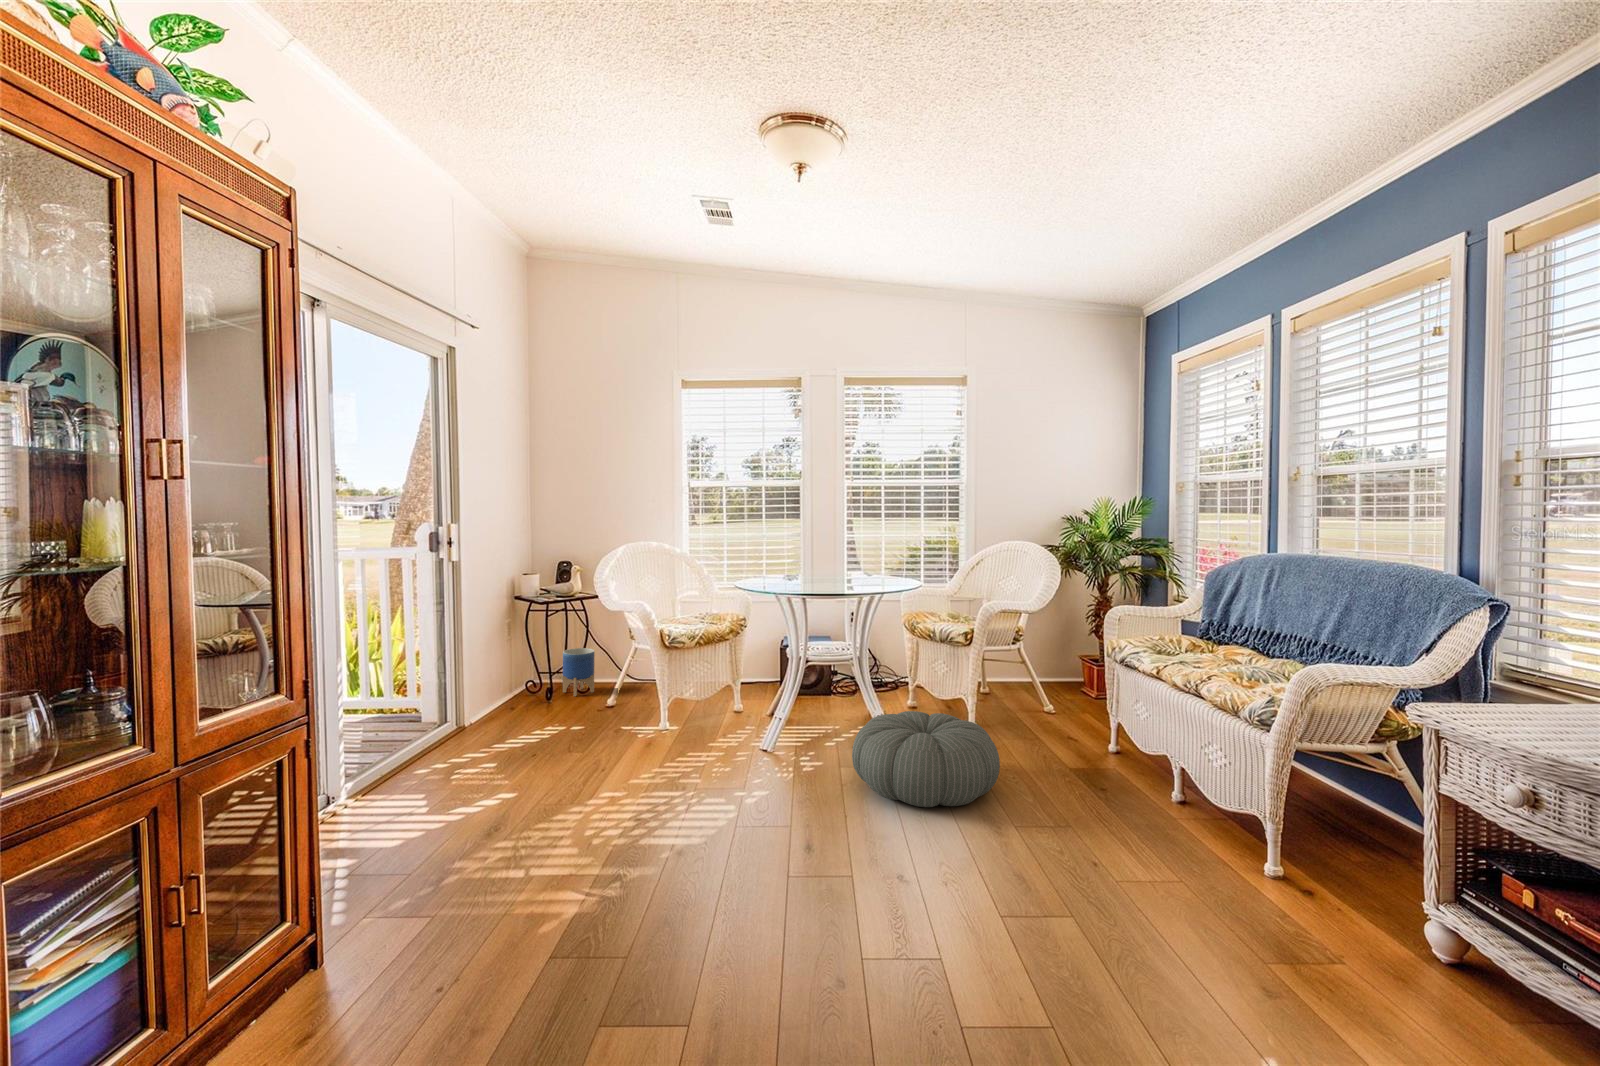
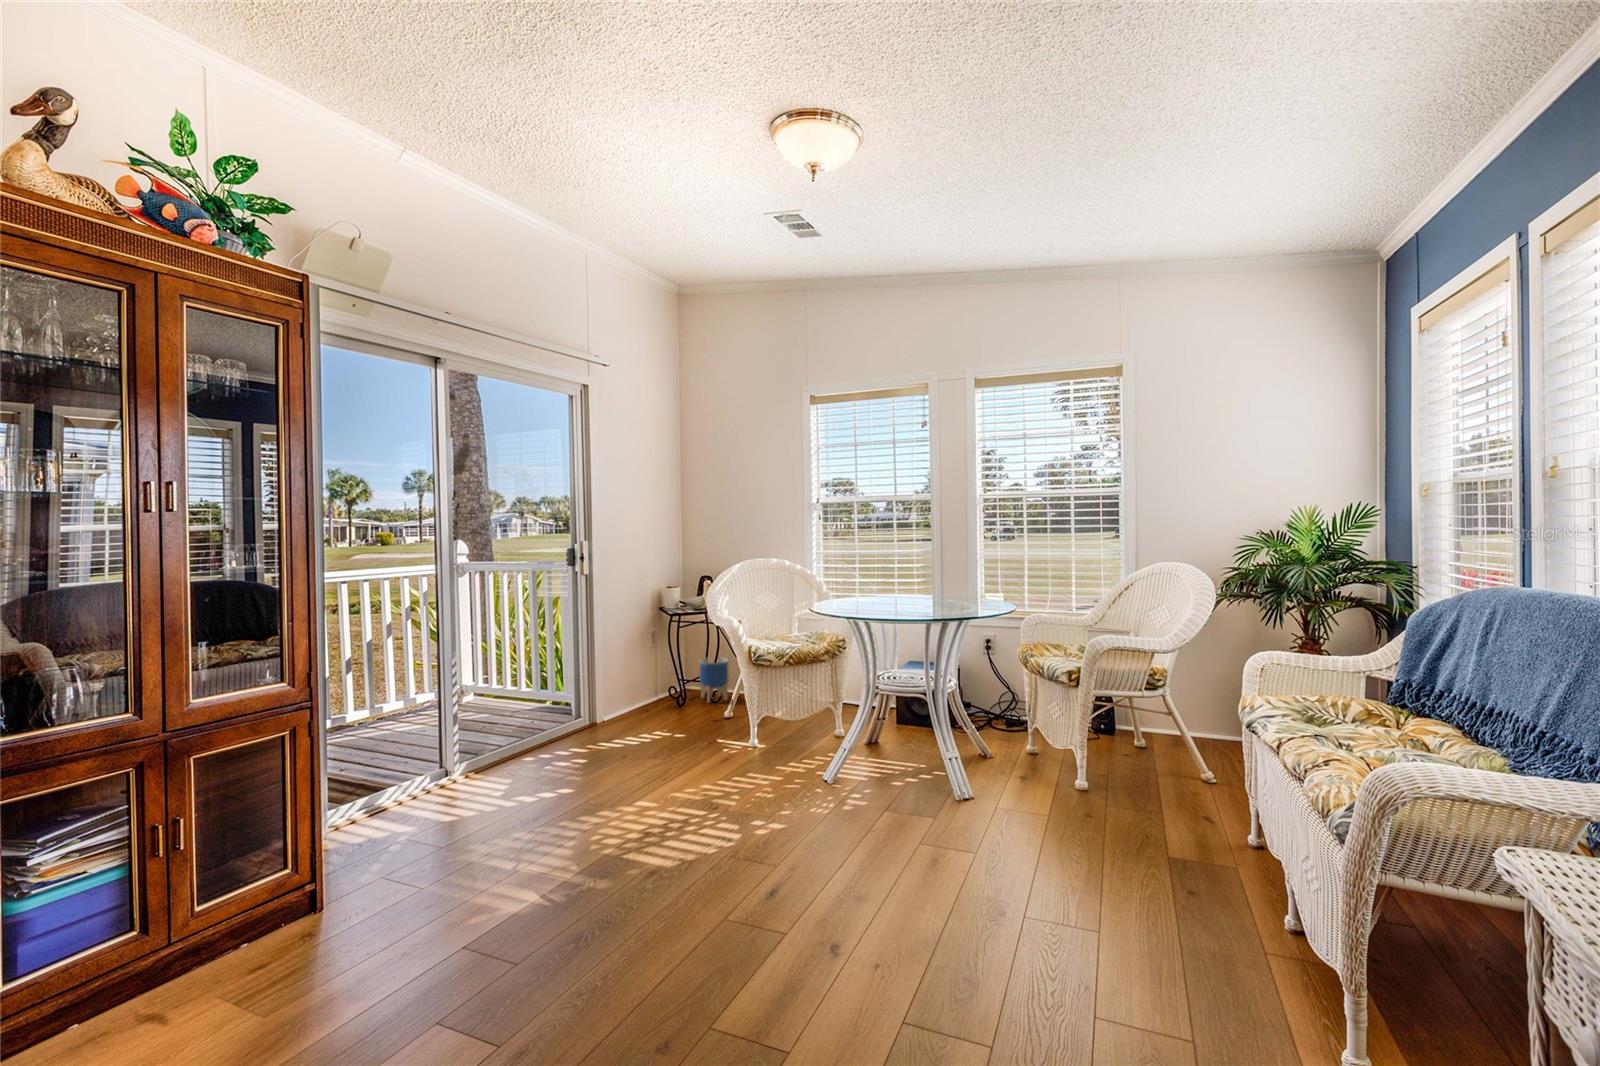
pouf: present [852,711,1000,807] -> none [891,756,1057,873]

